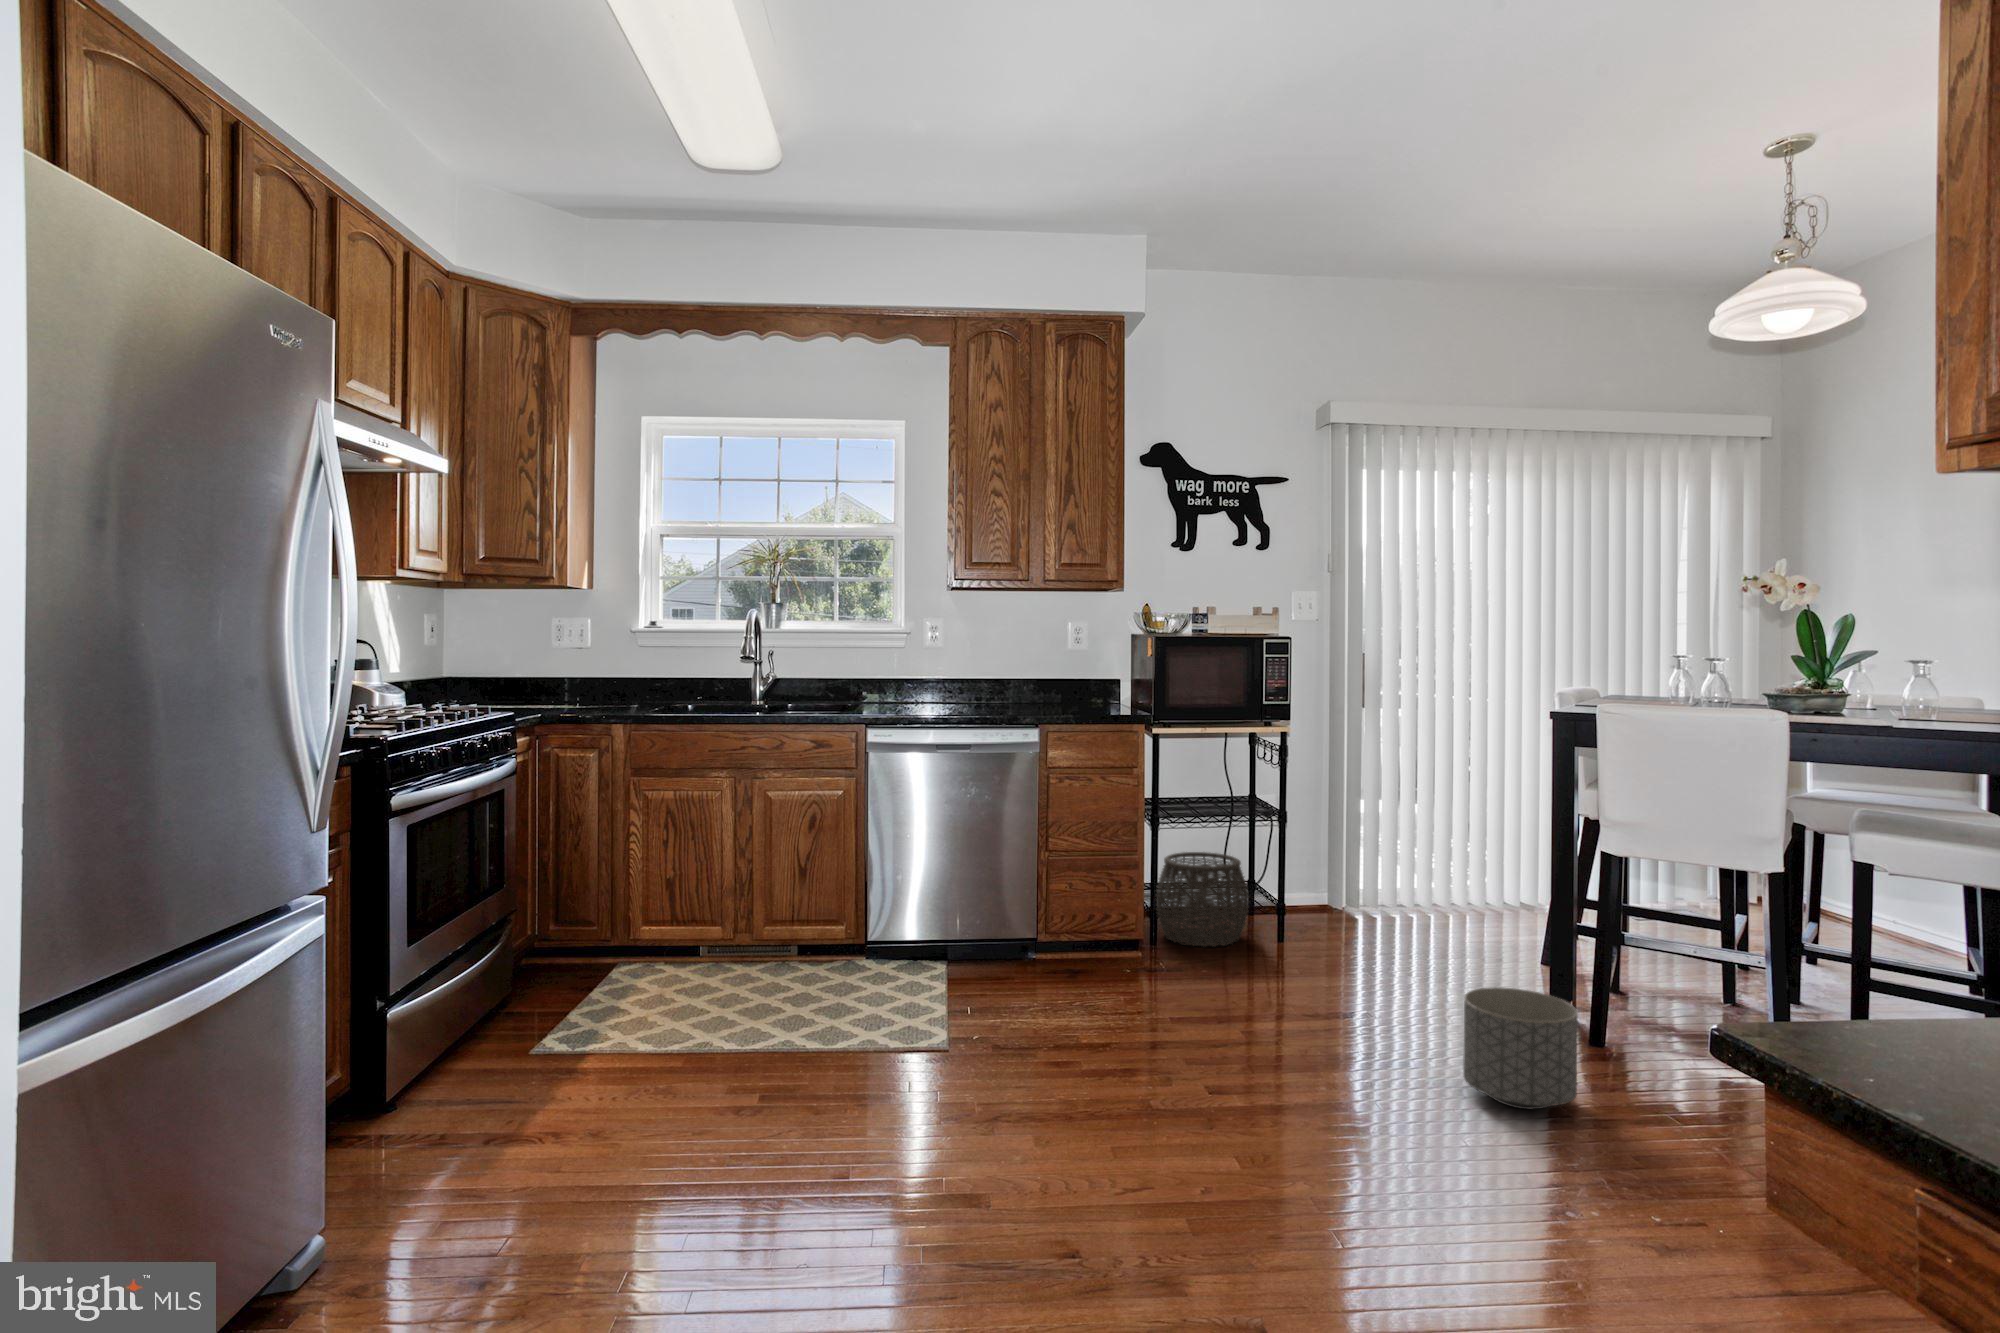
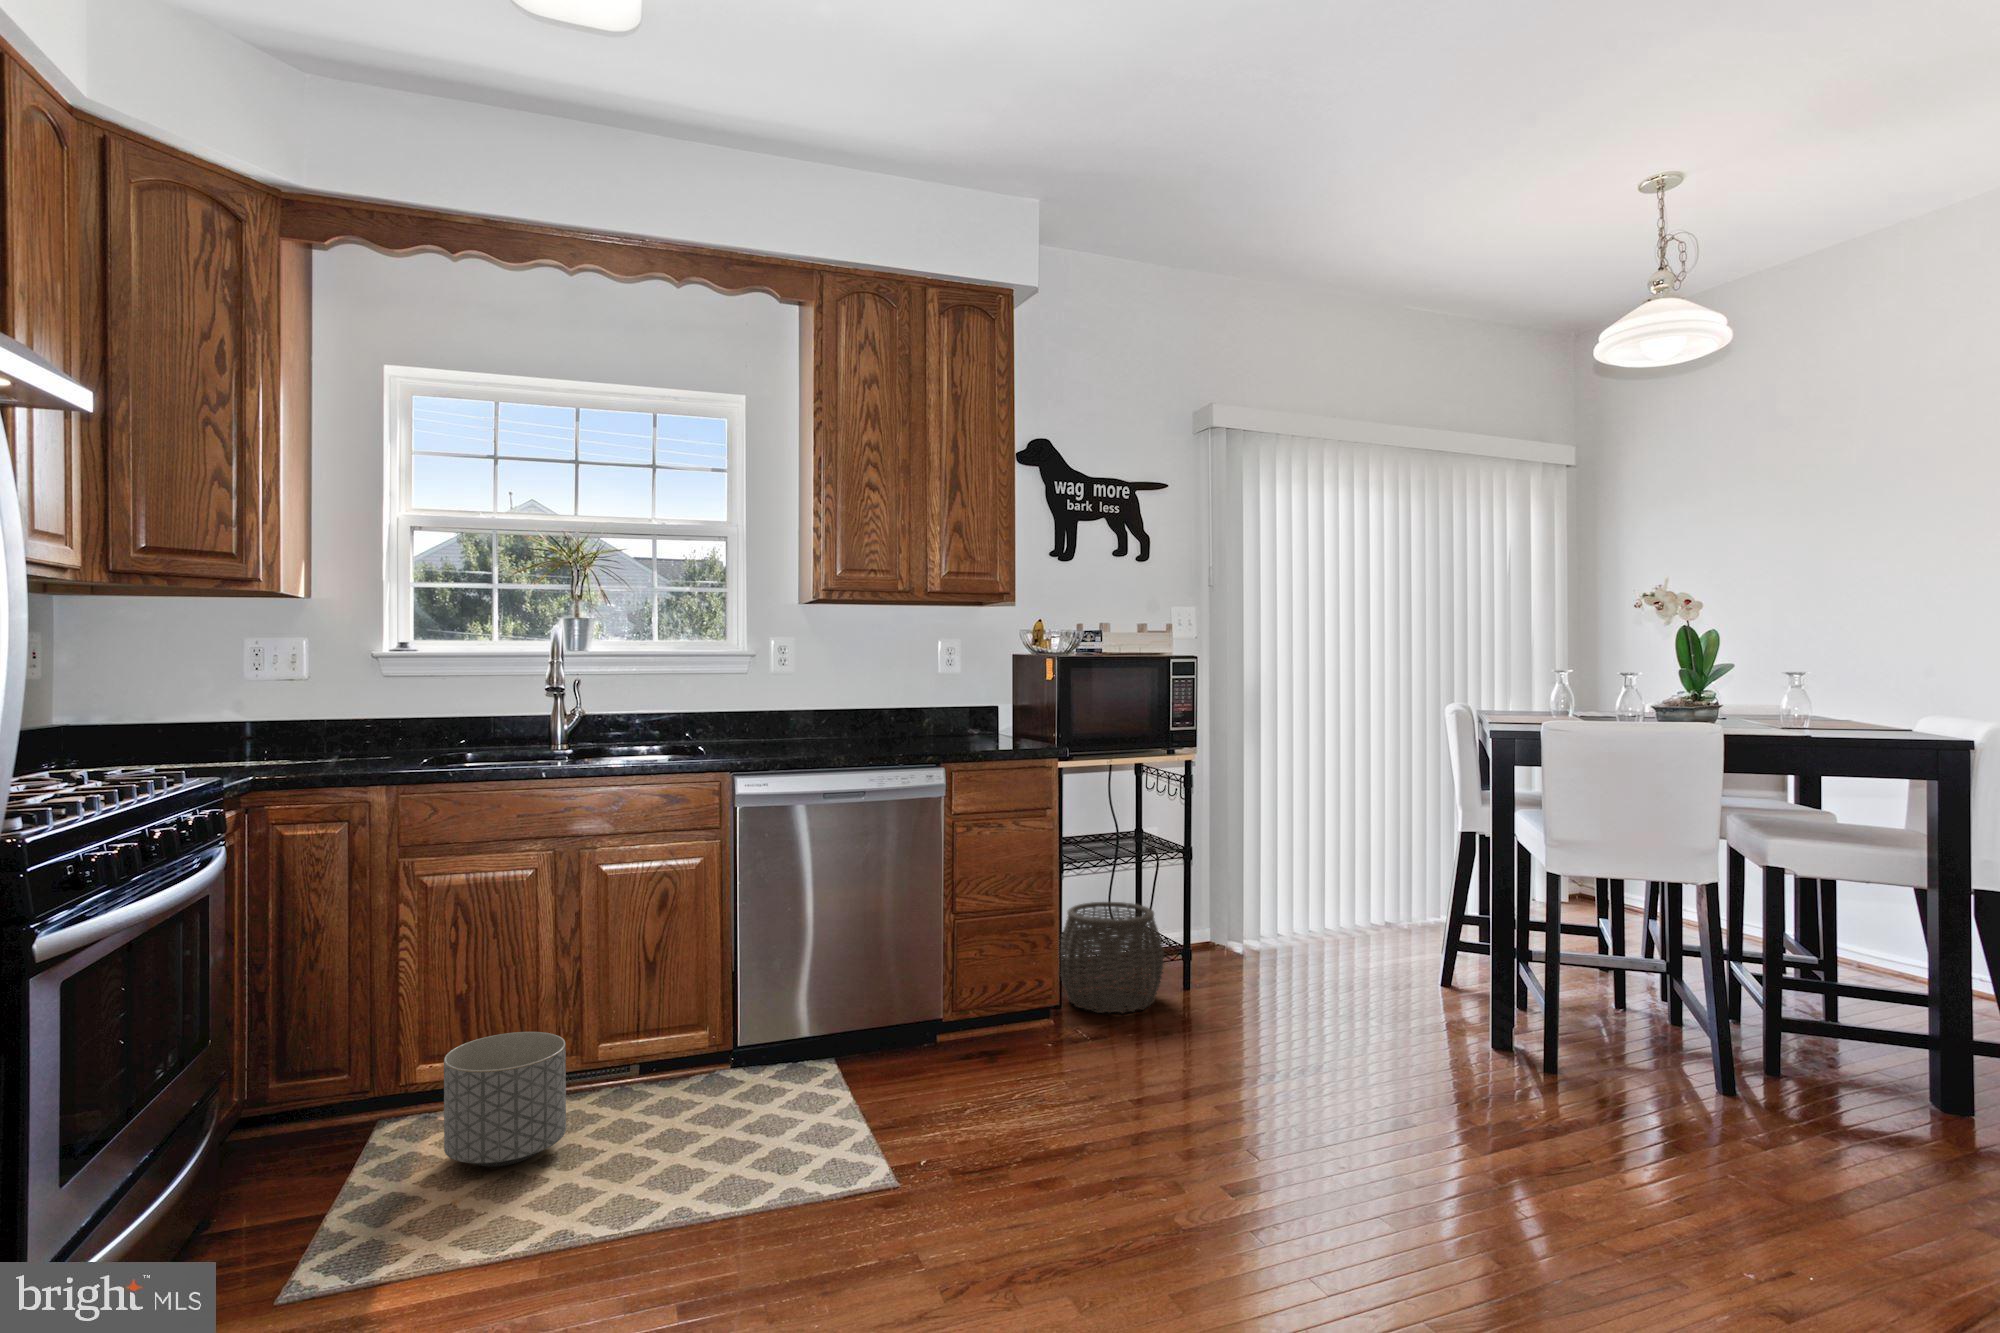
planter: present [1463,987,1578,1109] -> present [444,1032,566,1167]

